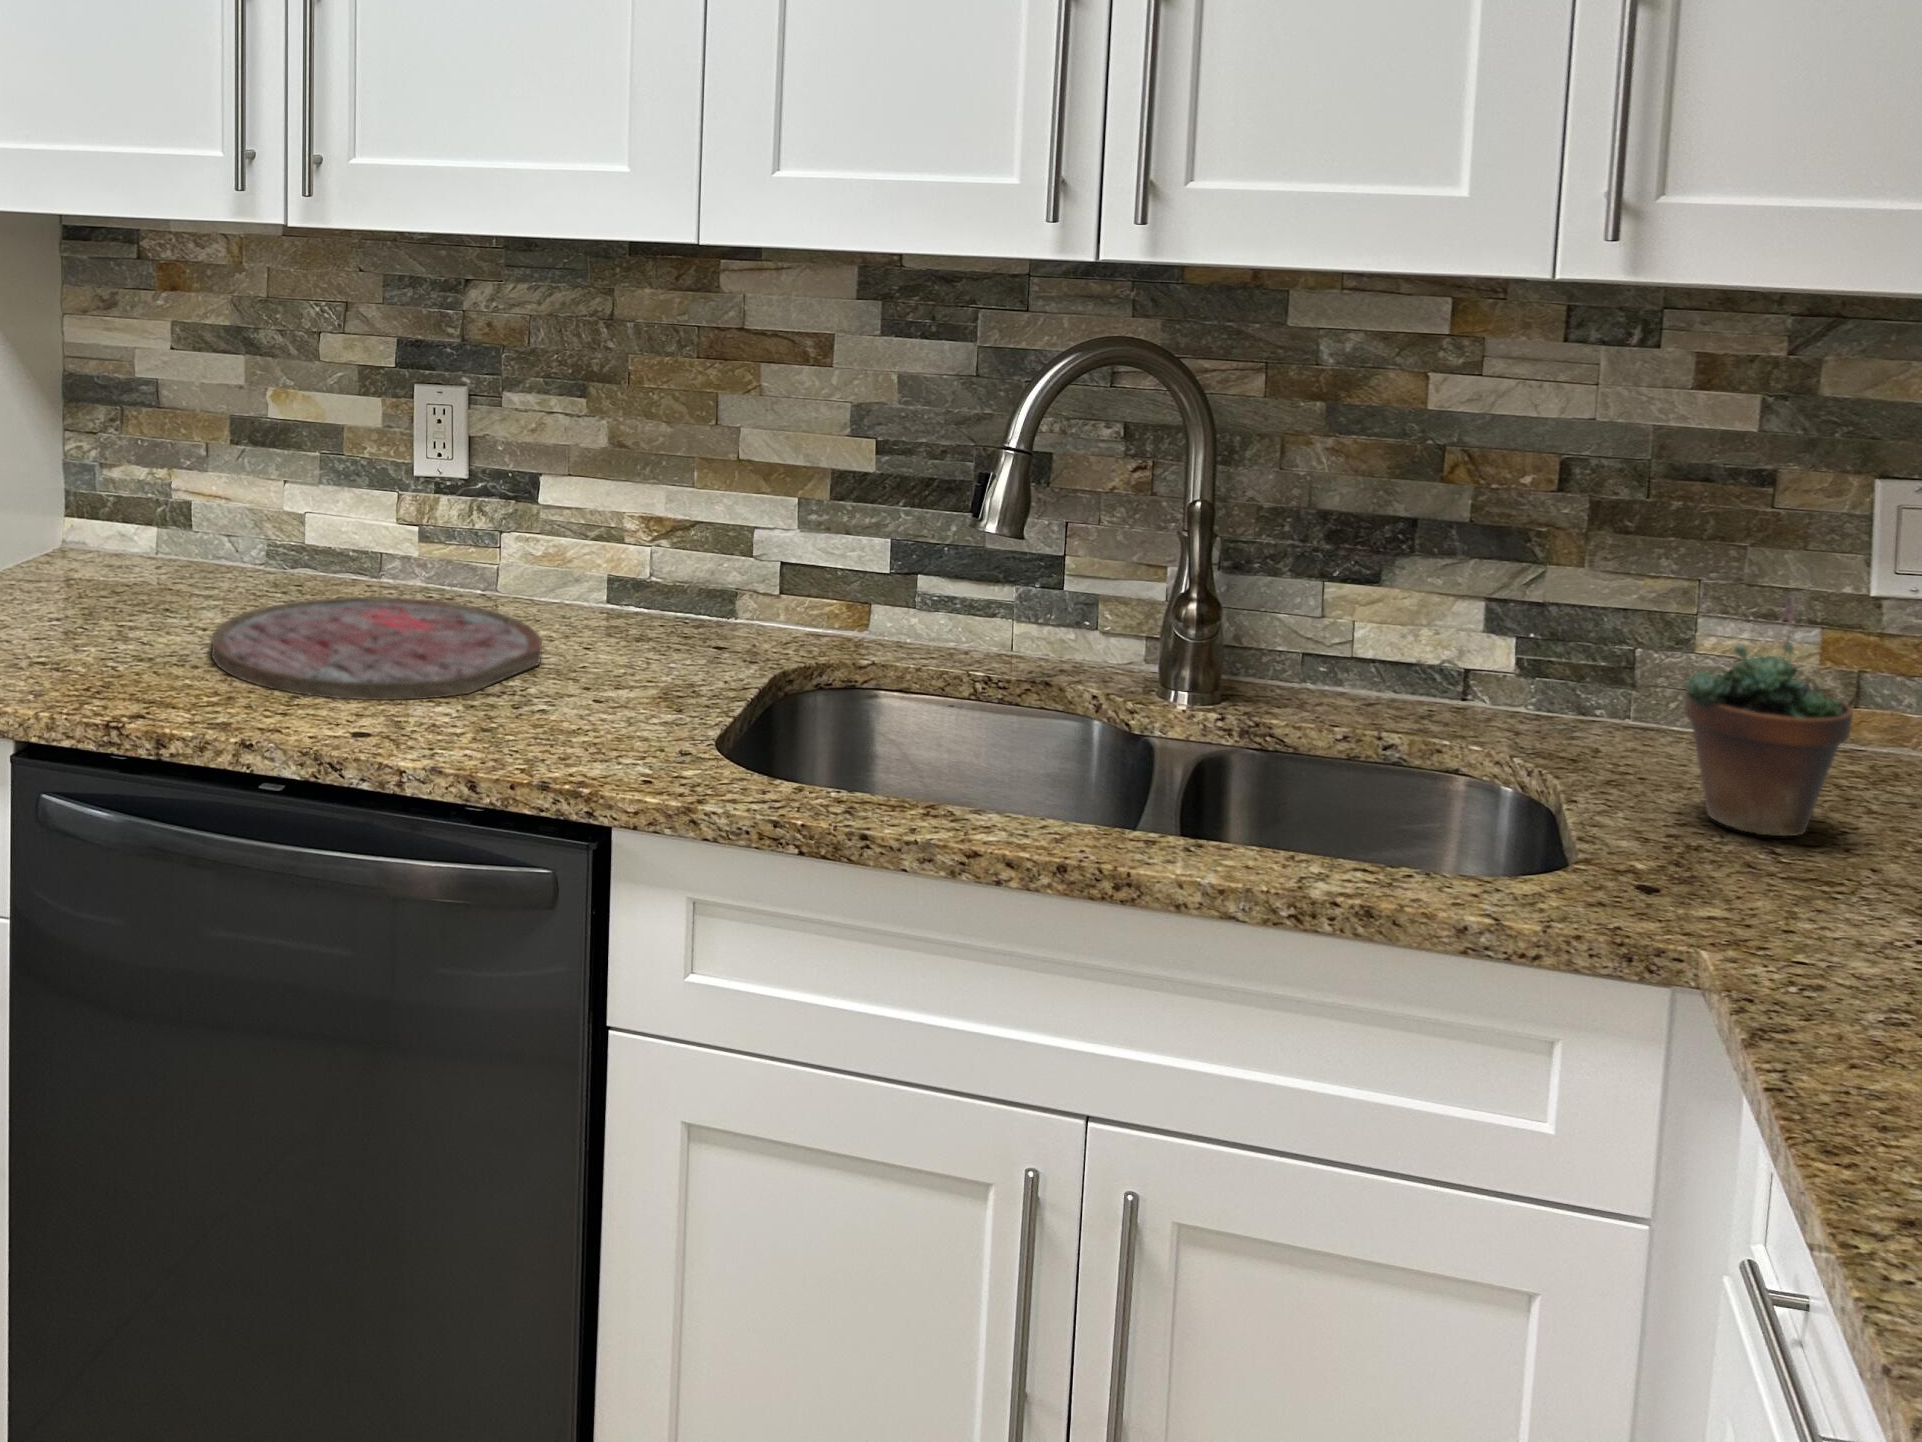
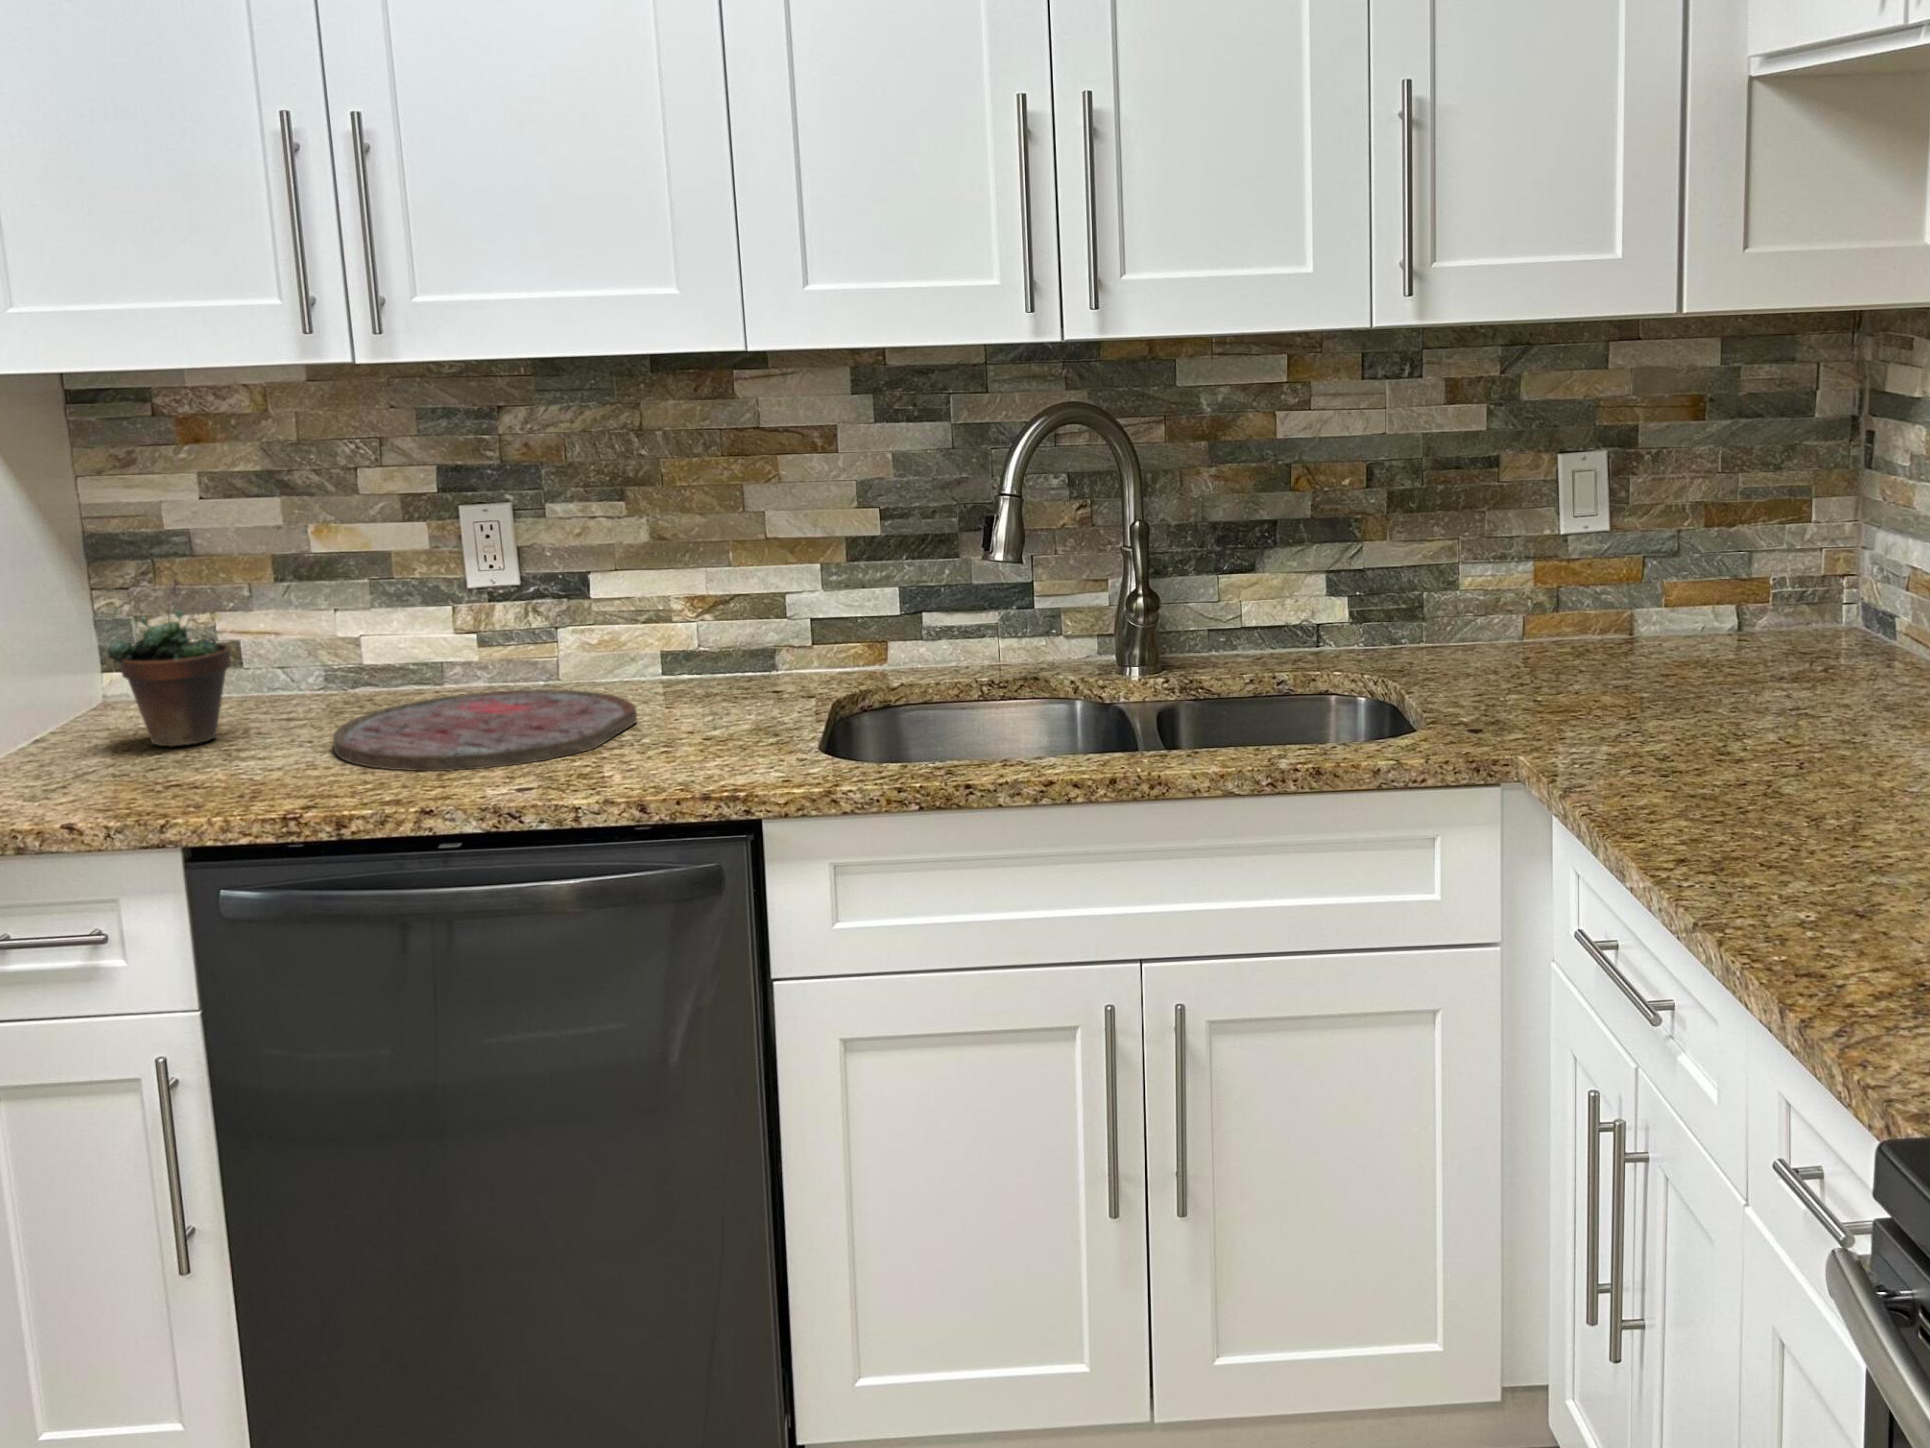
succulent plant: present [1684,597,1853,836] -> present [107,580,231,746]

